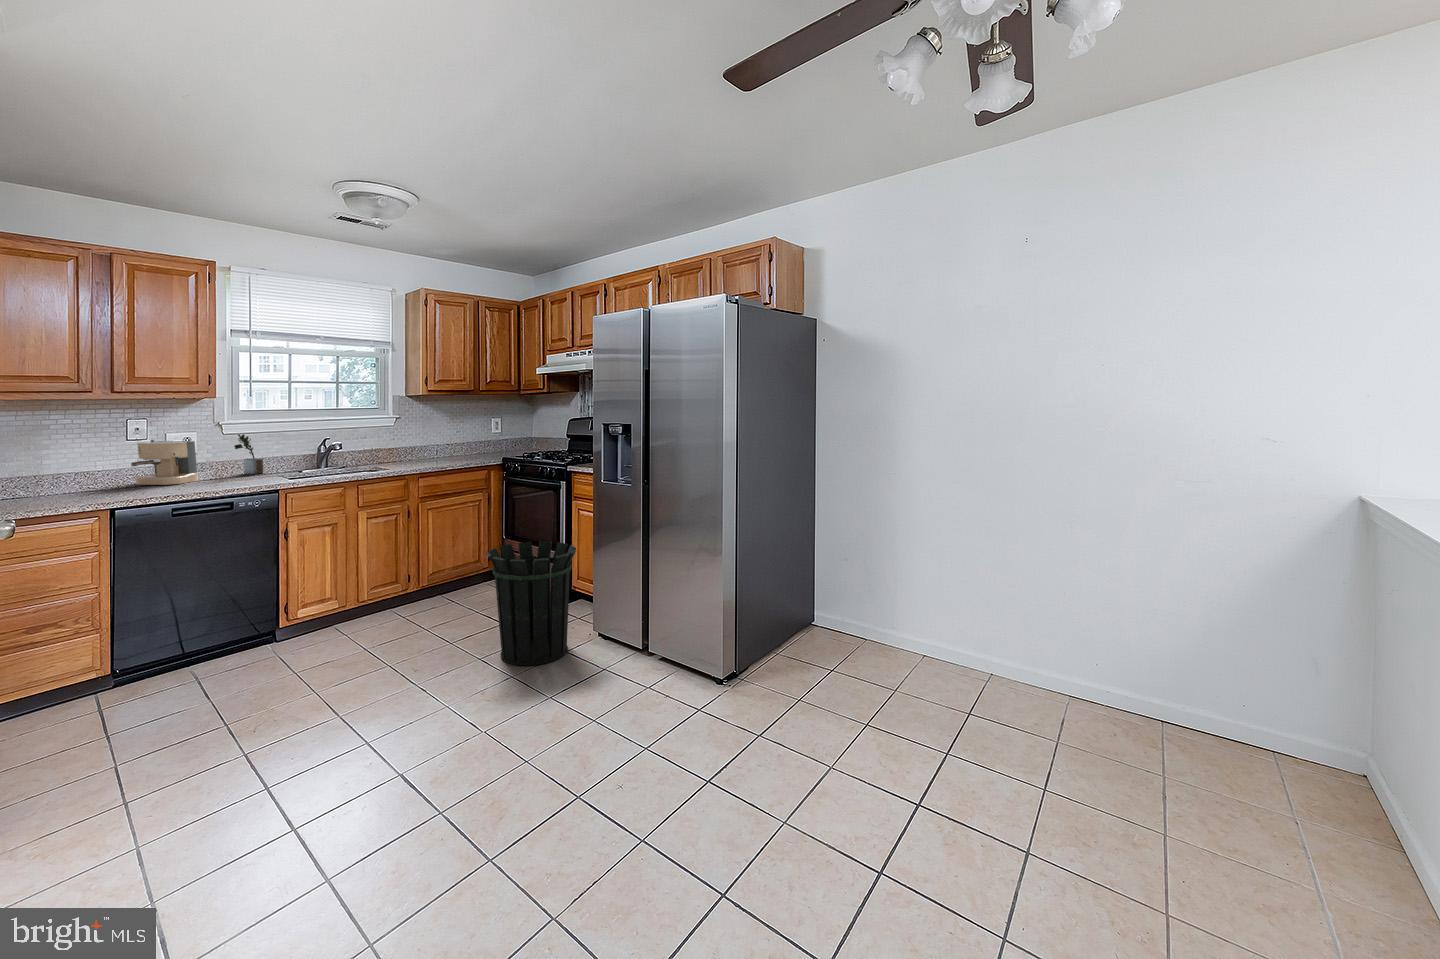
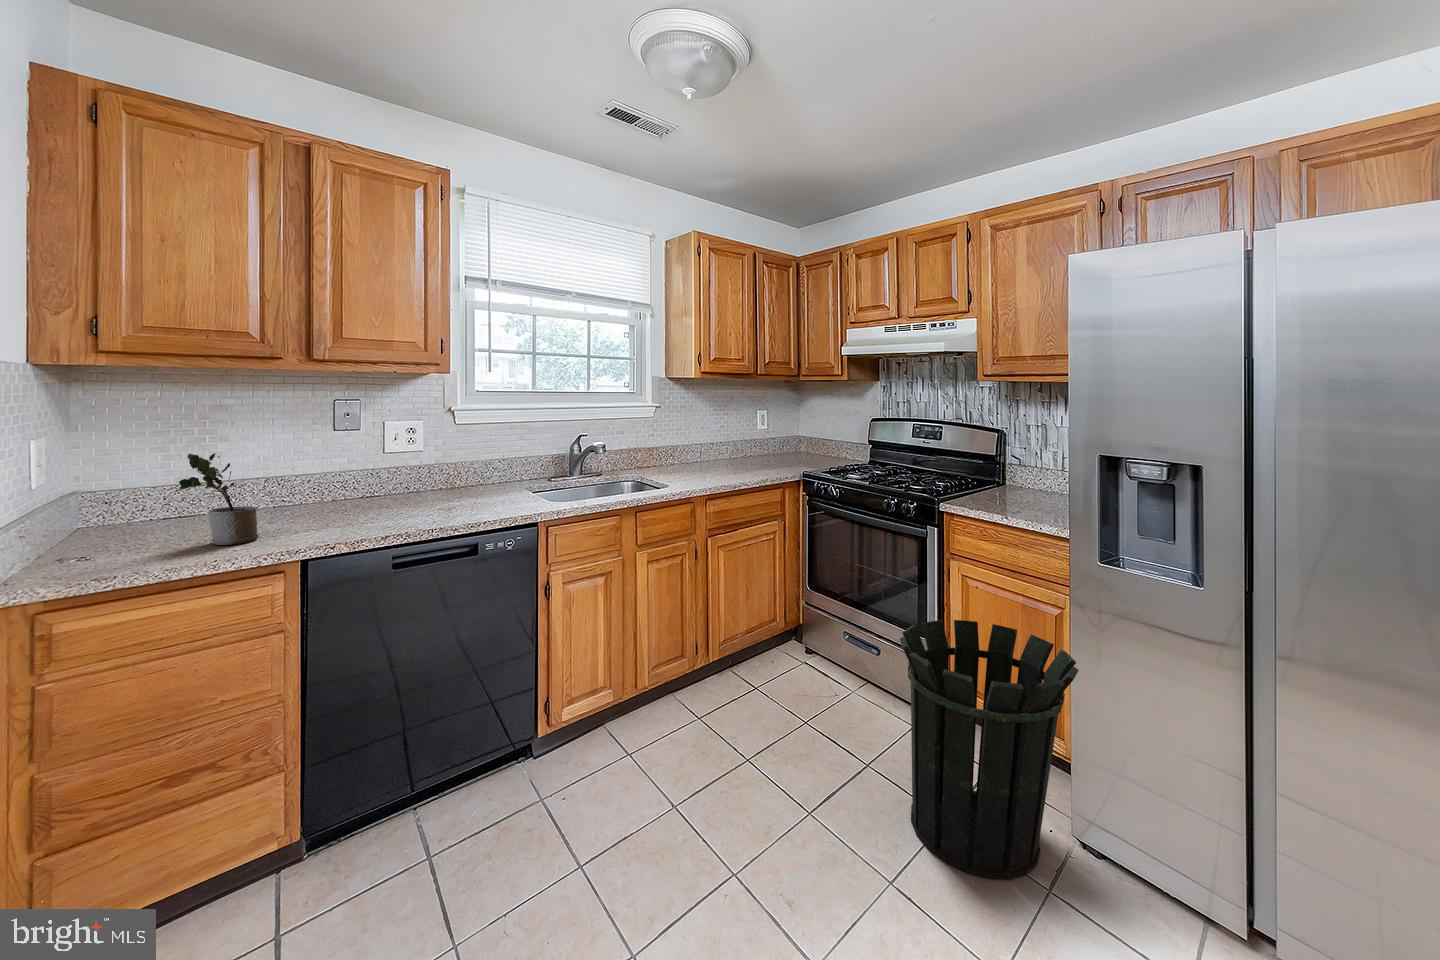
potted plant: present [234,434,264,474] -> present [179,453,259,545]
coffee maker: present [131,440,198,485] -> none [336,442,425,513]

